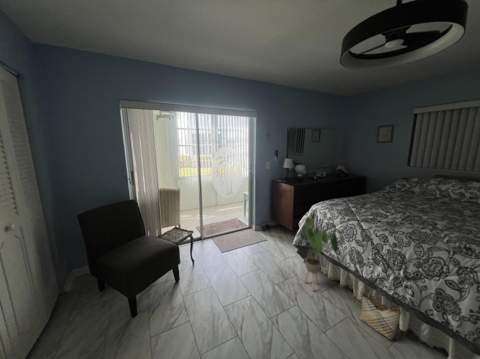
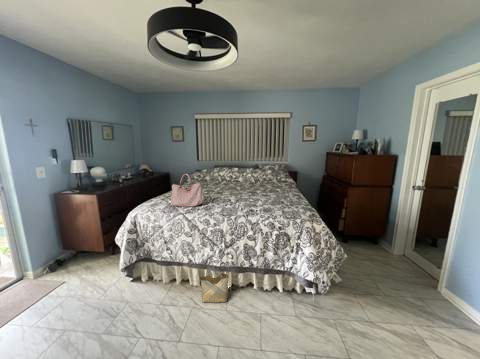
handbag: none [351,180,392,217] -> present [171,174,204,207]
house plant: present [296,217,343,291] -> none [116,221,174,308]

